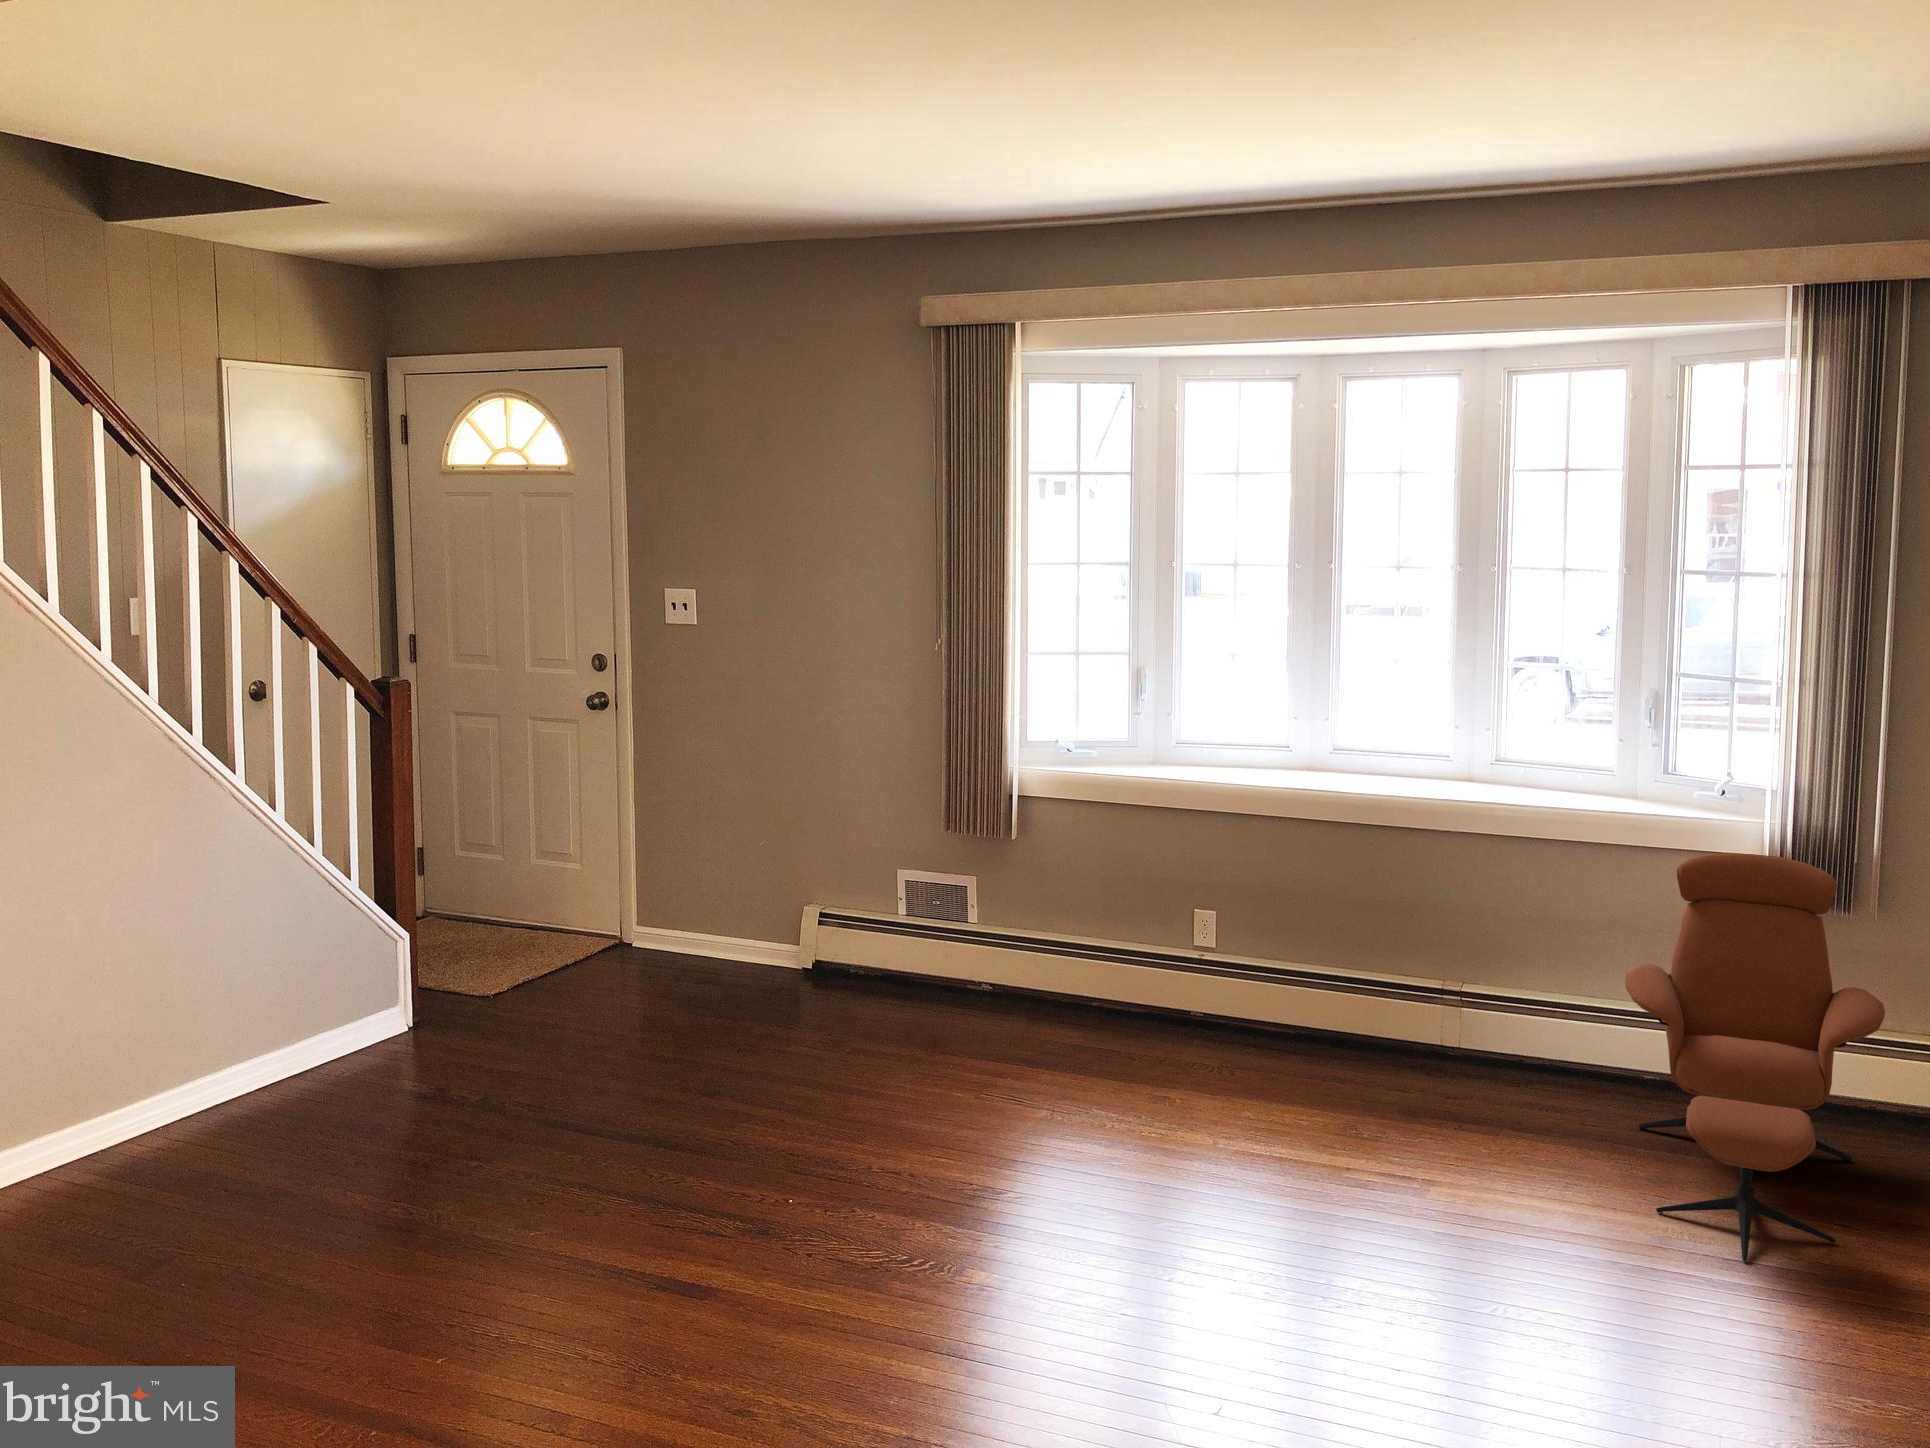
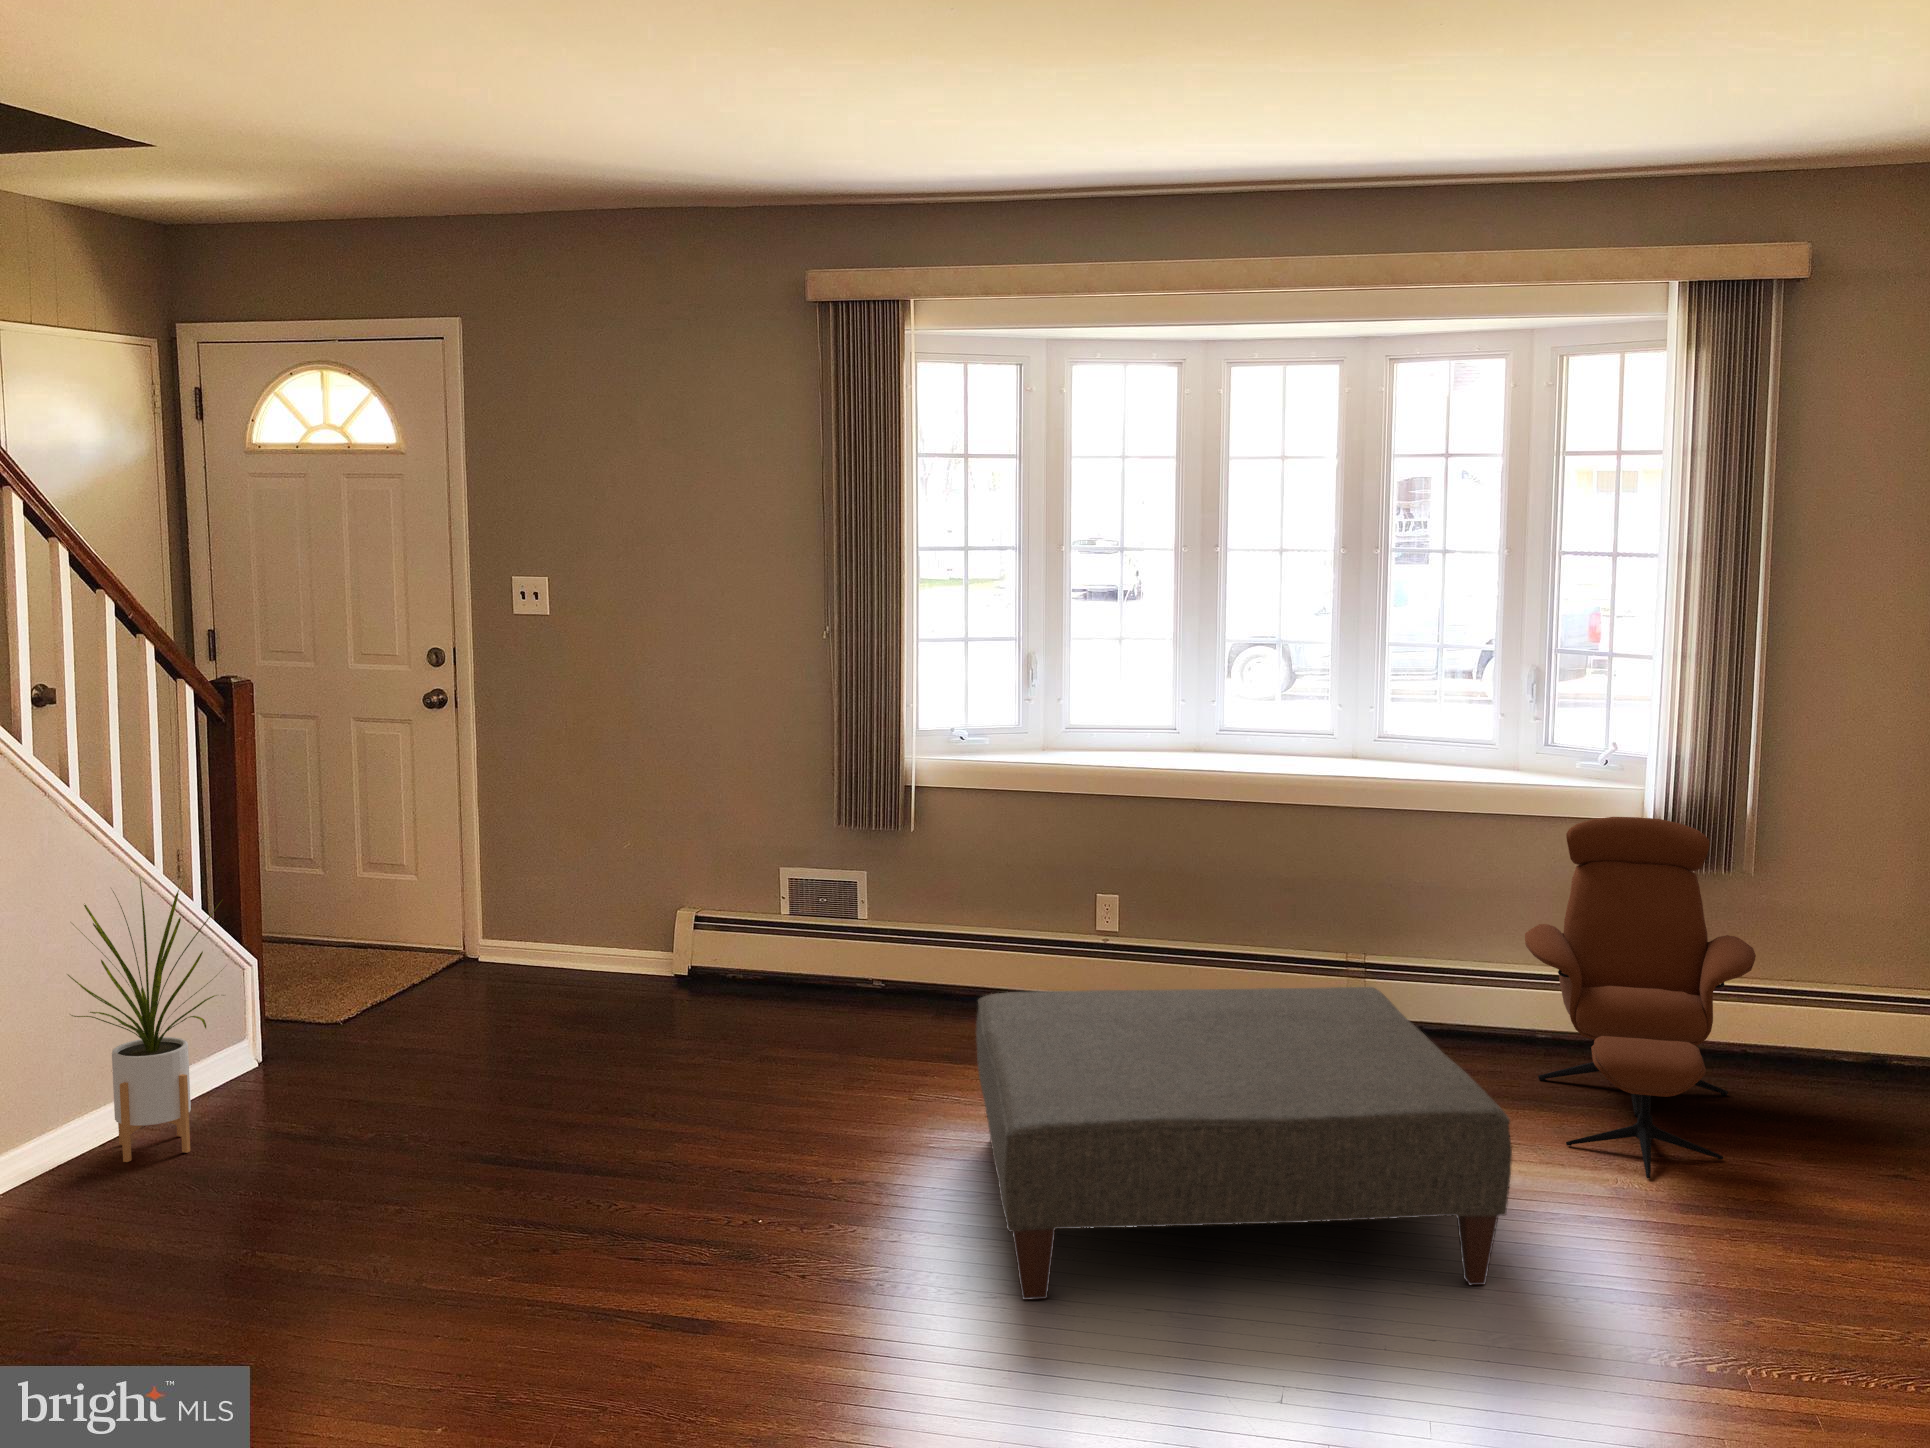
house plant: none [182,865,339,1134] -> present [67,877,222,1162]
ottoman: none [996,1016,1563,1387] -> present [976,987,1512,1300]

